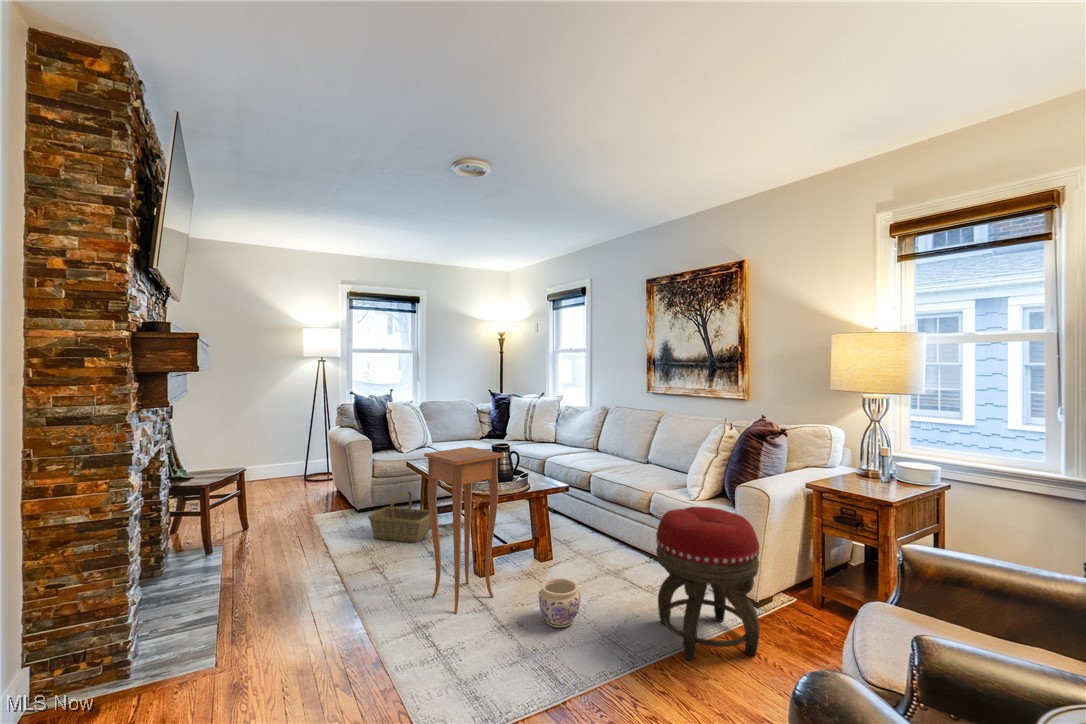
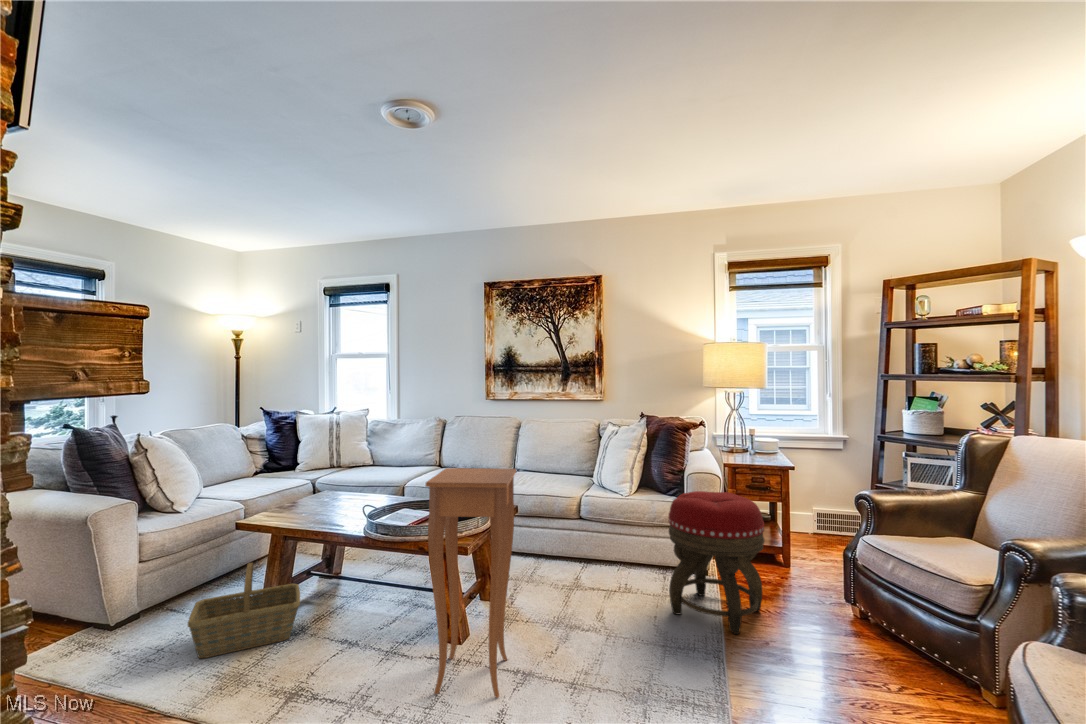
planter: present [539,578,581,628] -> none [582,601,631,660]

